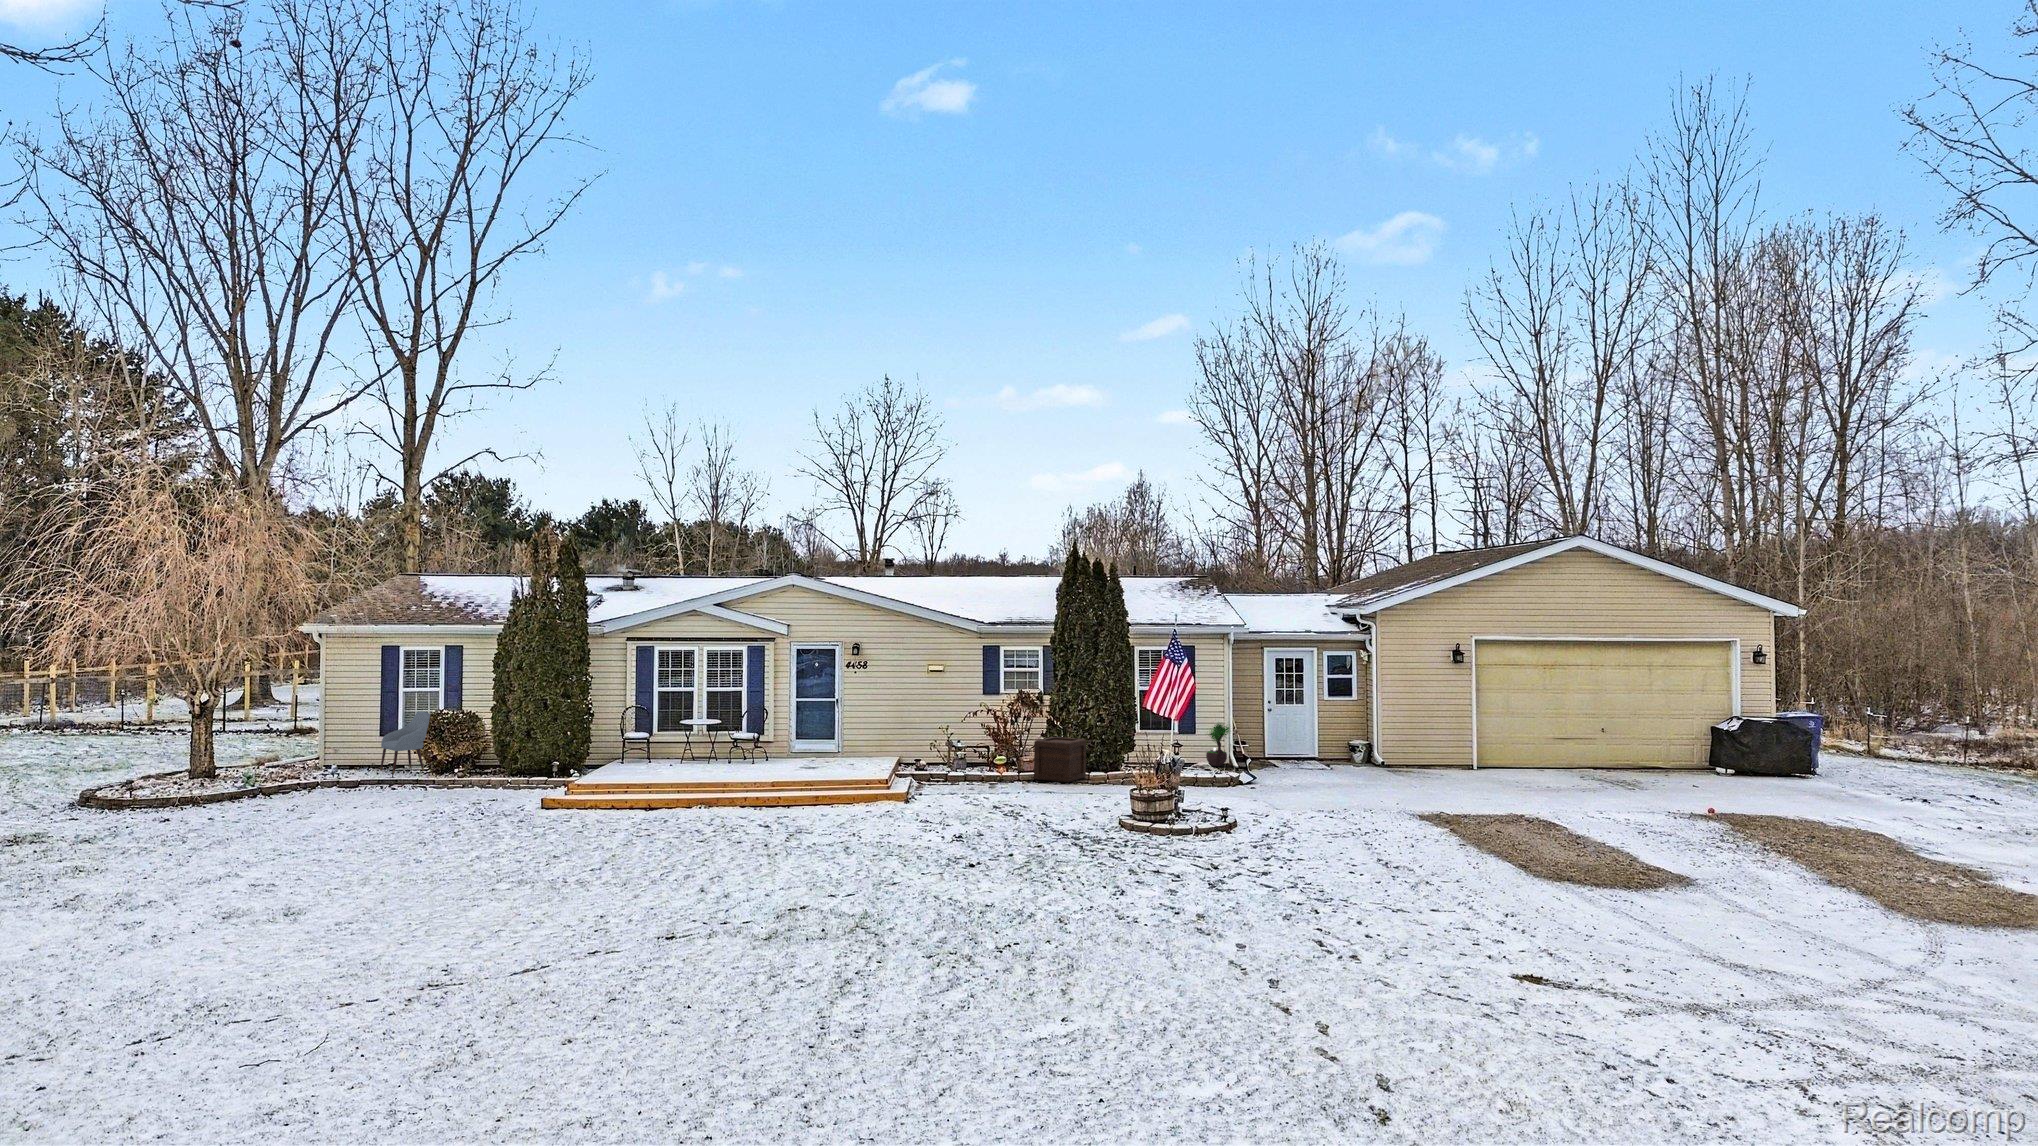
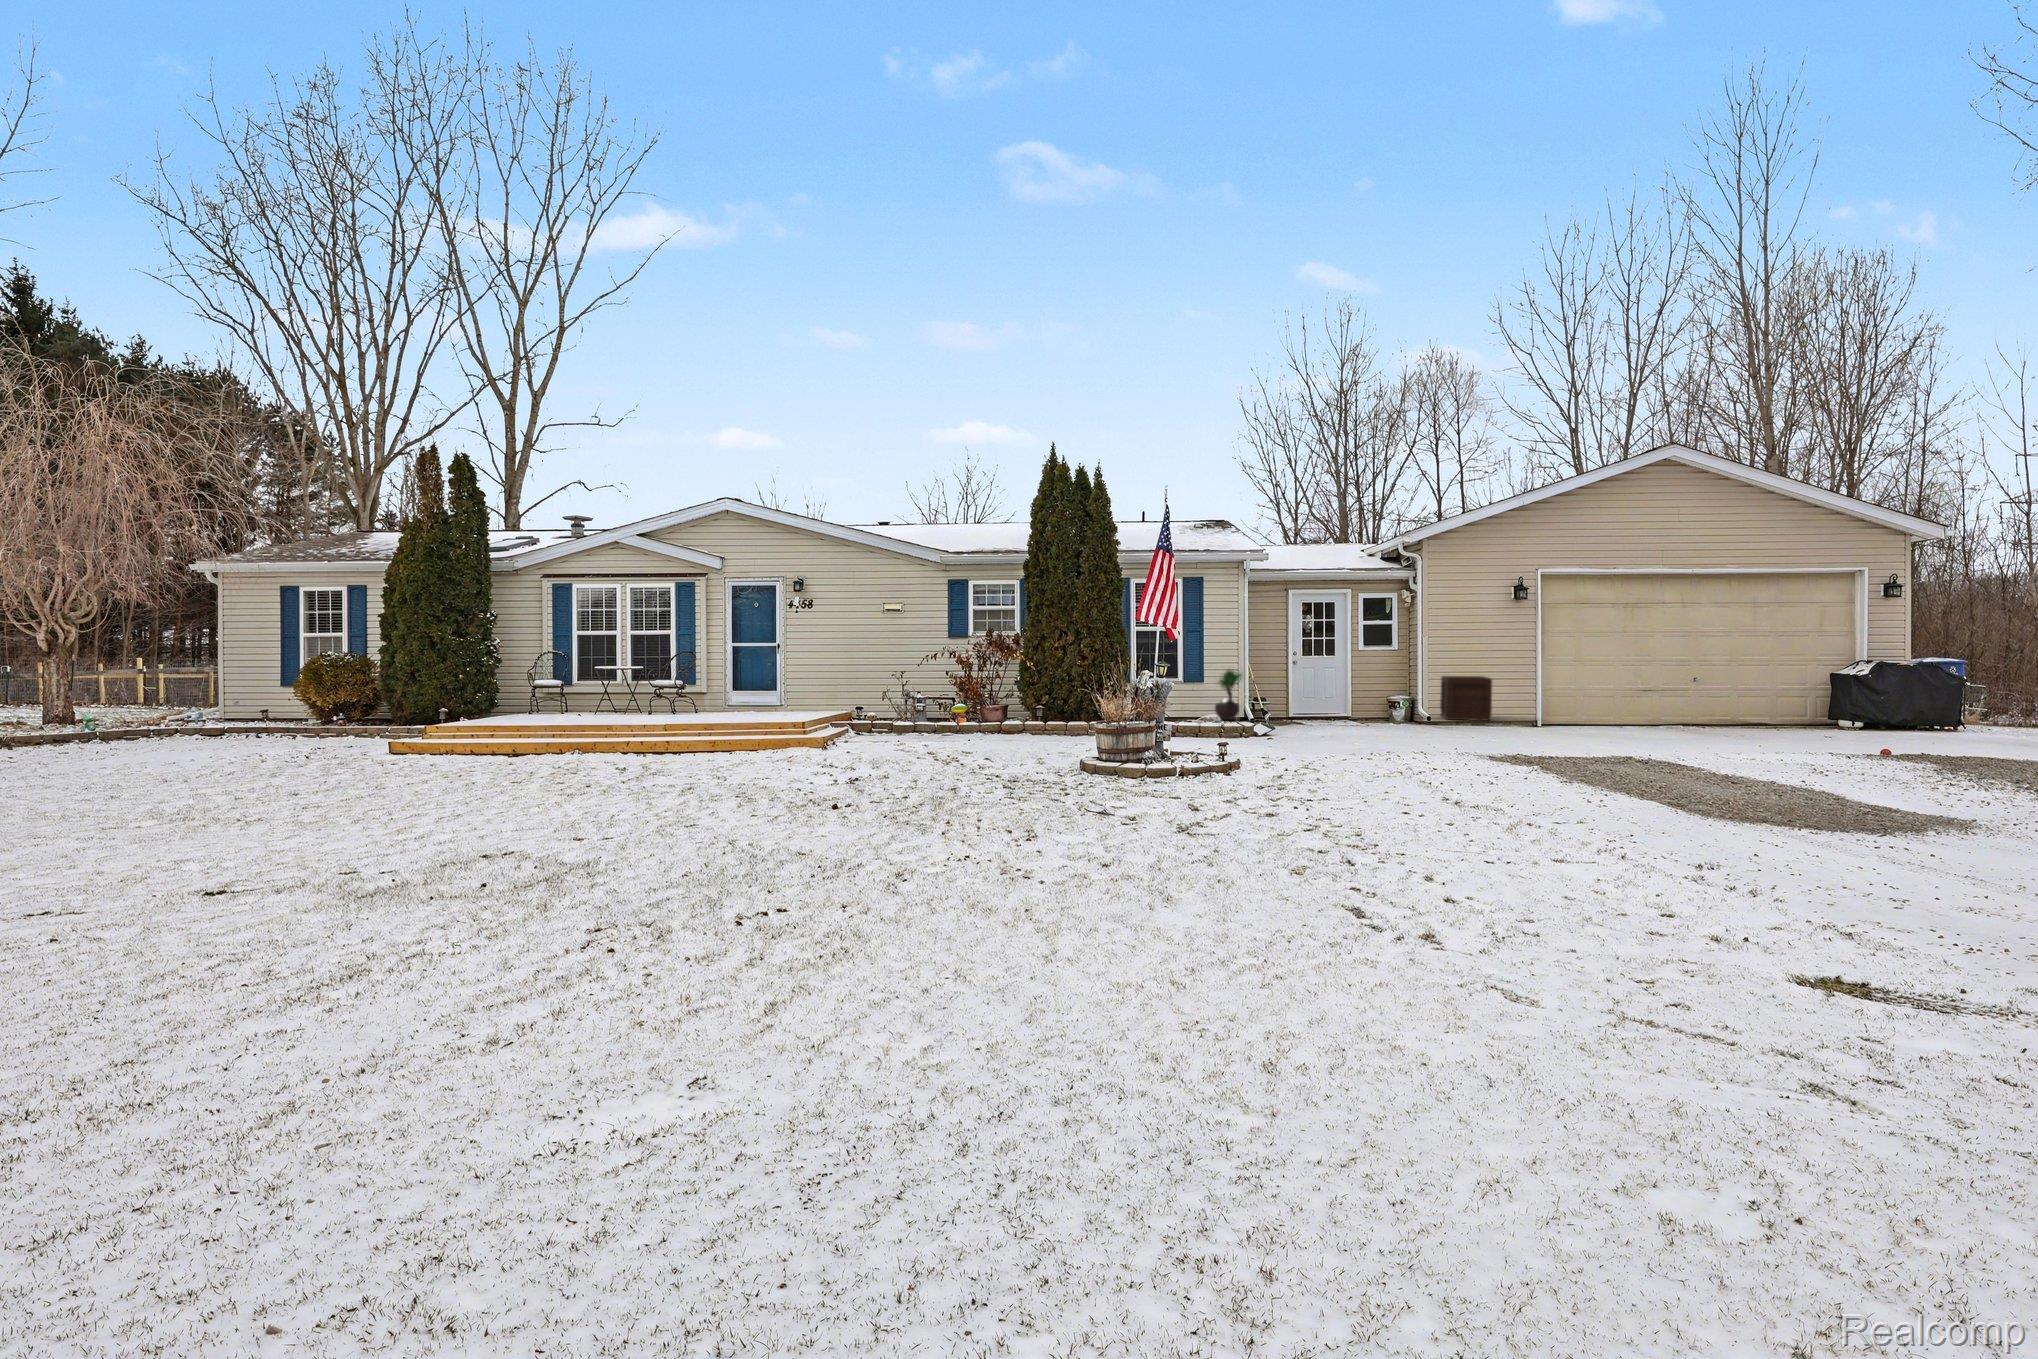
chair: present [380,712,430,774] -> none [255,656,310,724]
wooden crate: present [1034,737,1086,782] -> present [1440,676,1492,721]

